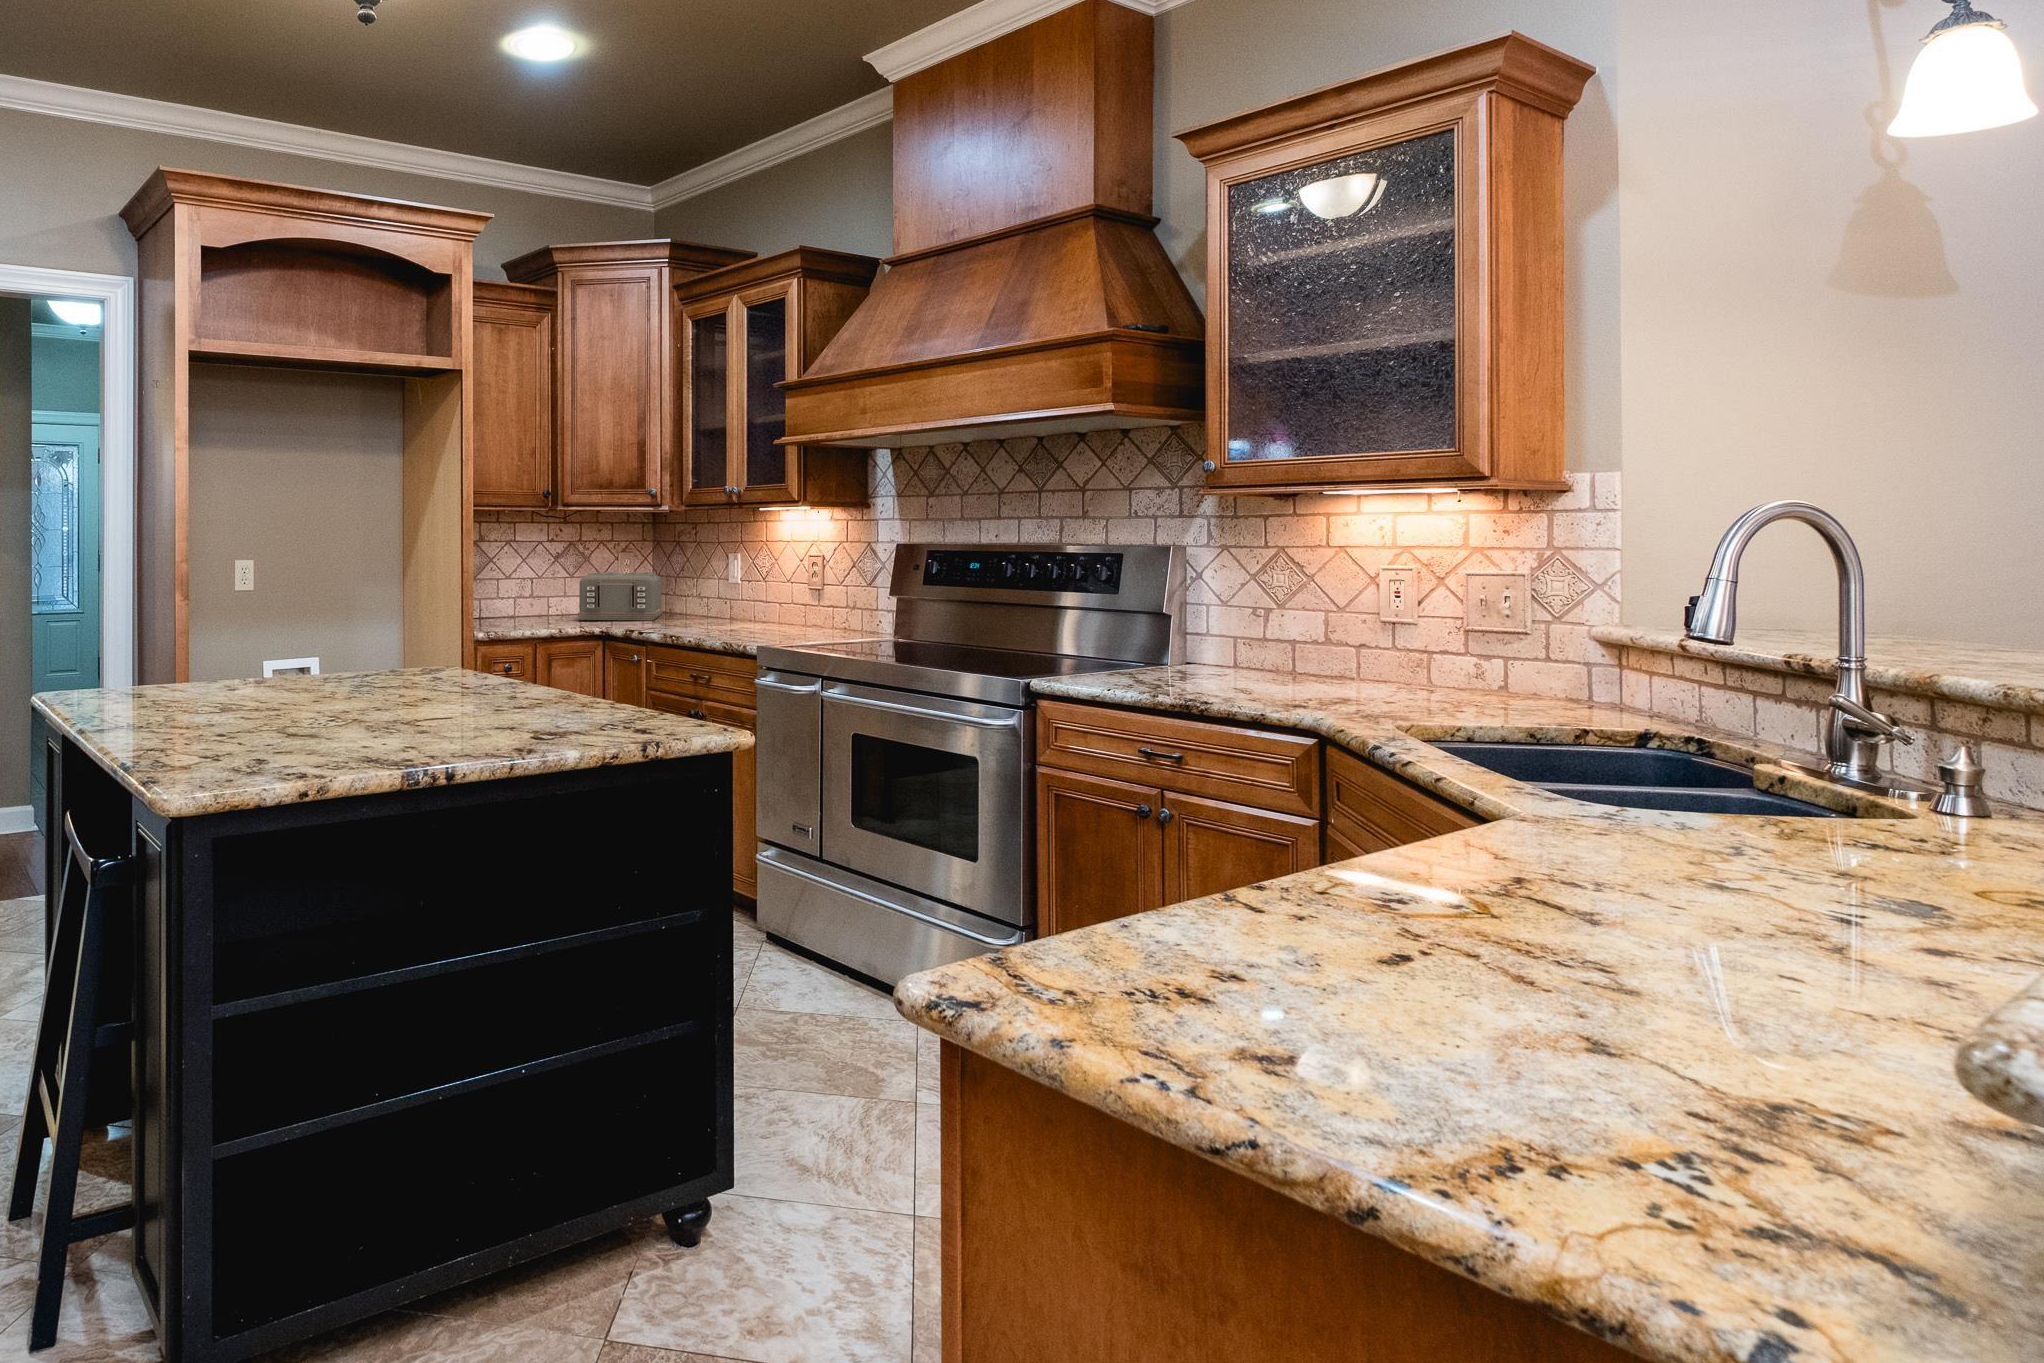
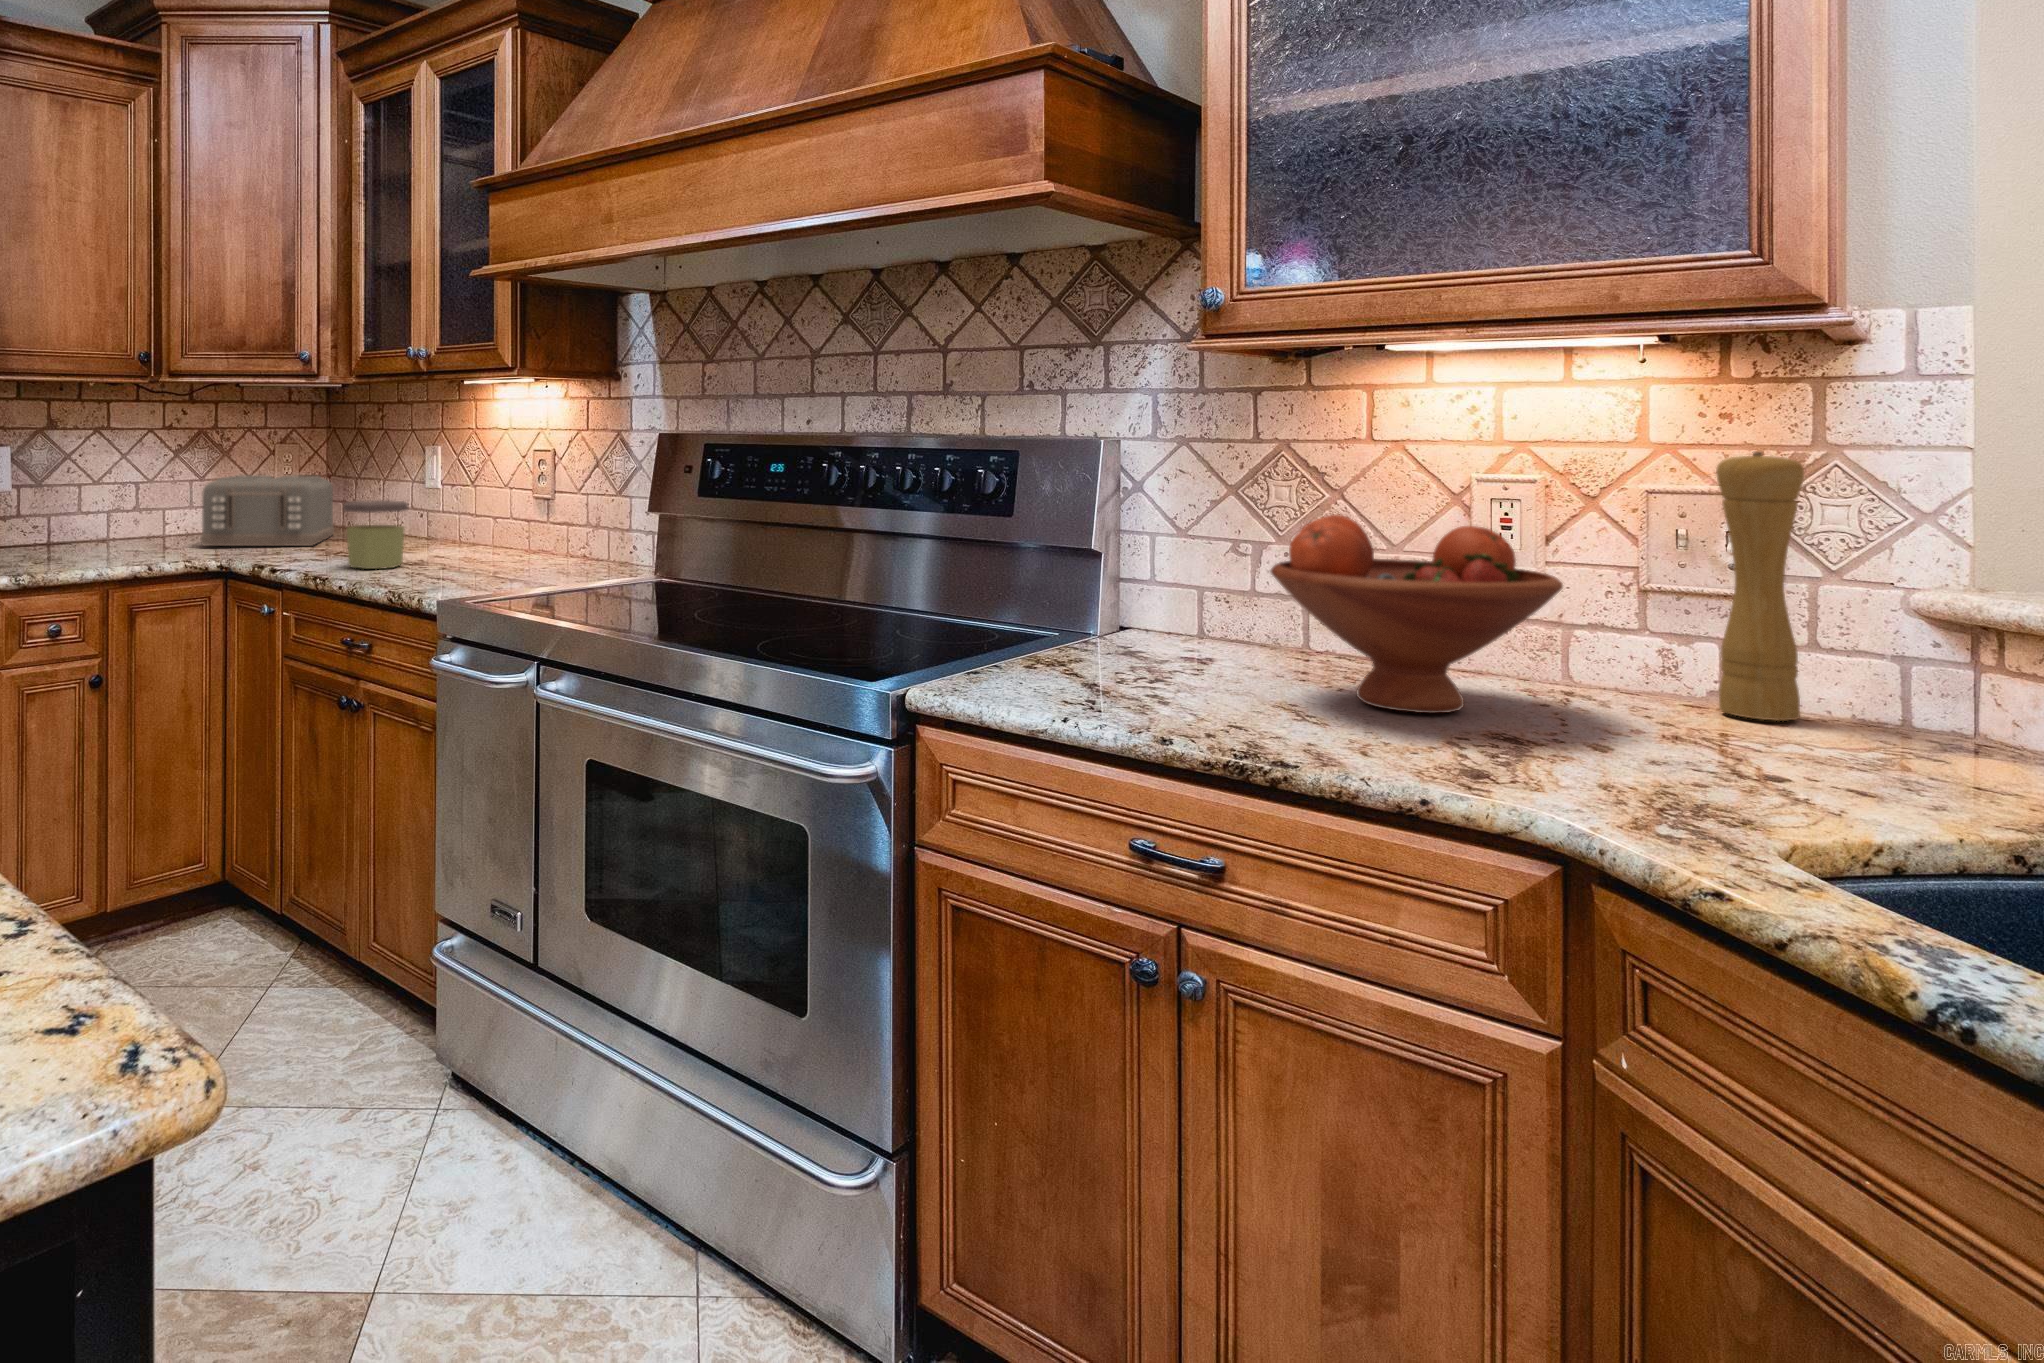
pepper mill: none [1494,552,1539,698] -> present [1716,452,1804,721]
jar: none [685,588,726,632] -> present [343,500,408,569]
fruit bowl: none [1244,588,1400,694] -> present [1271,515,1563,713]

